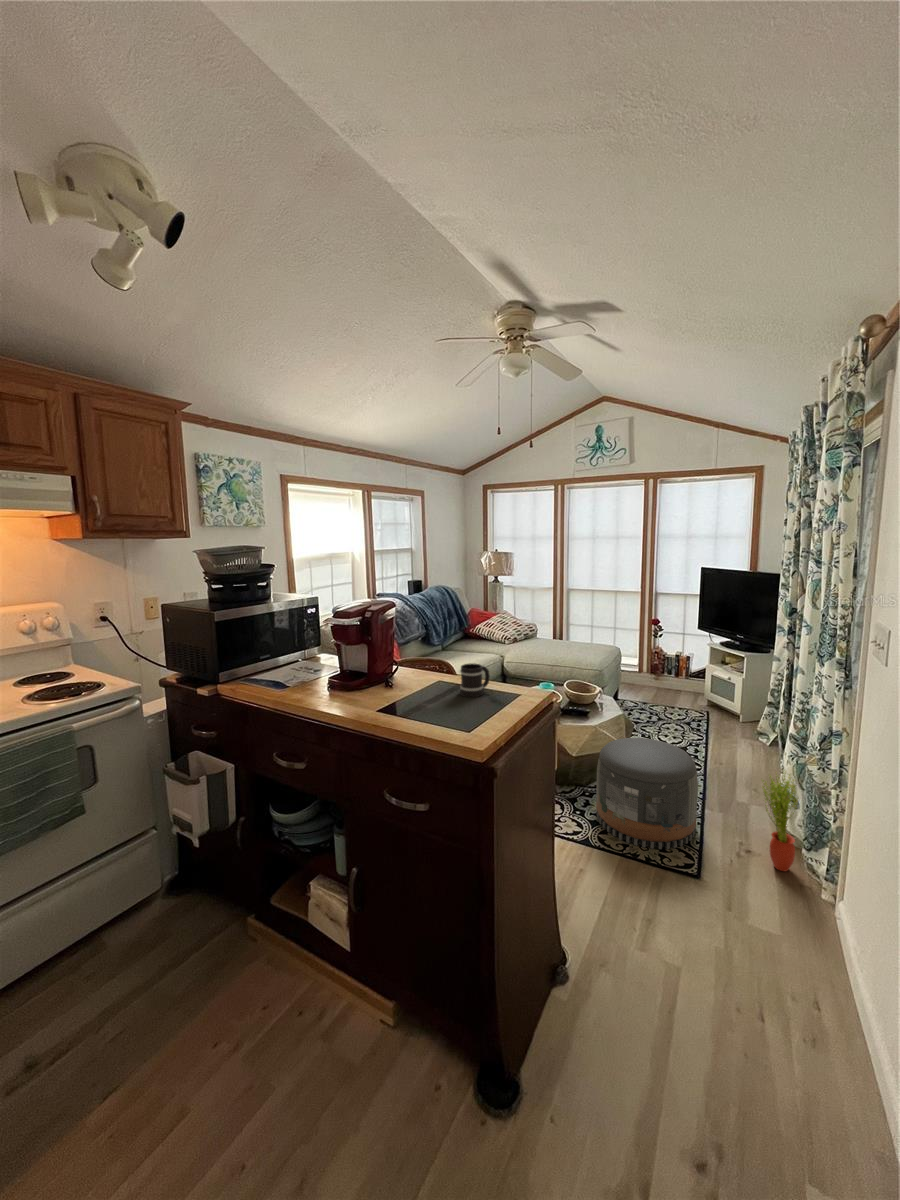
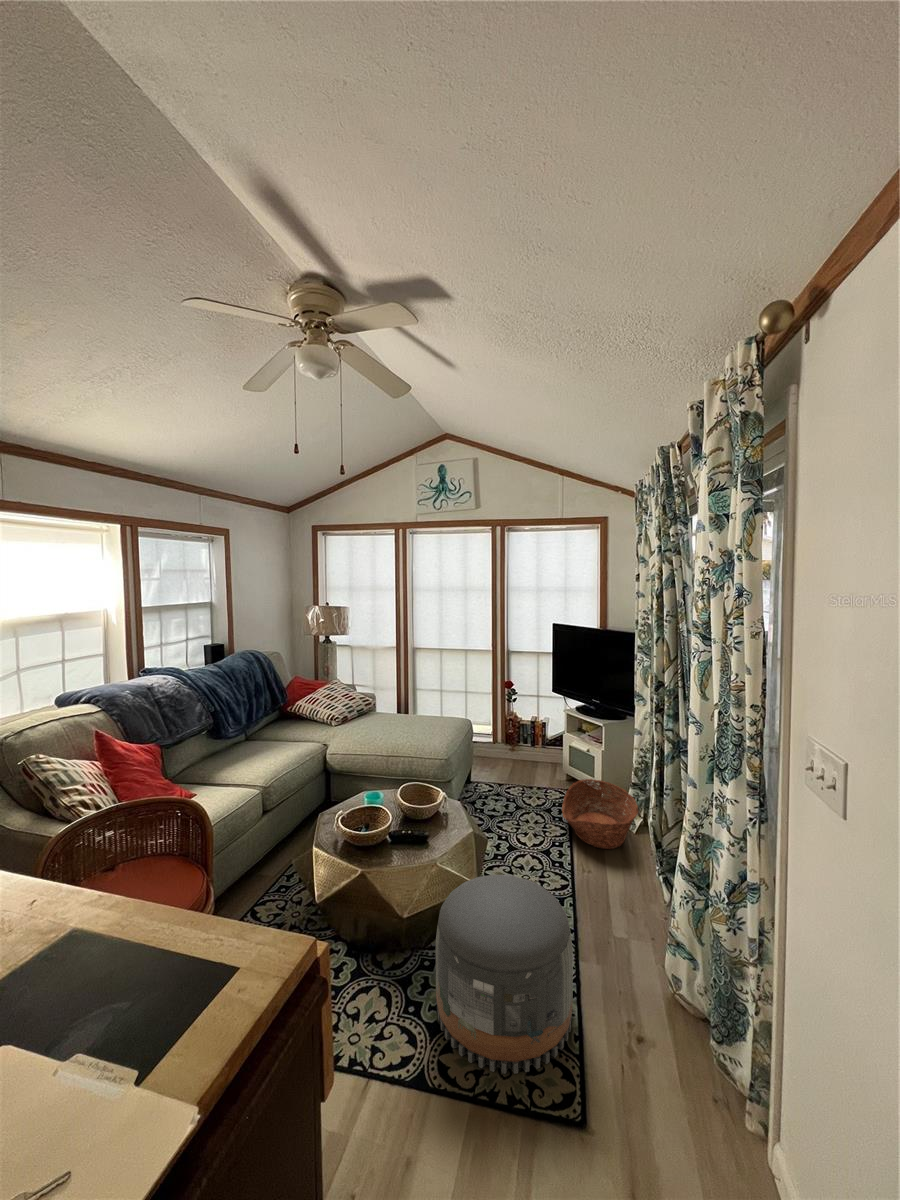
mug: present [460,663,490,697] -> none [96,898,181,997]
basket: none [700,699,772,751] -> present [562,779,638,849]
potted plant: present [762,771,798,871] -> none [655,925,708,1083]

